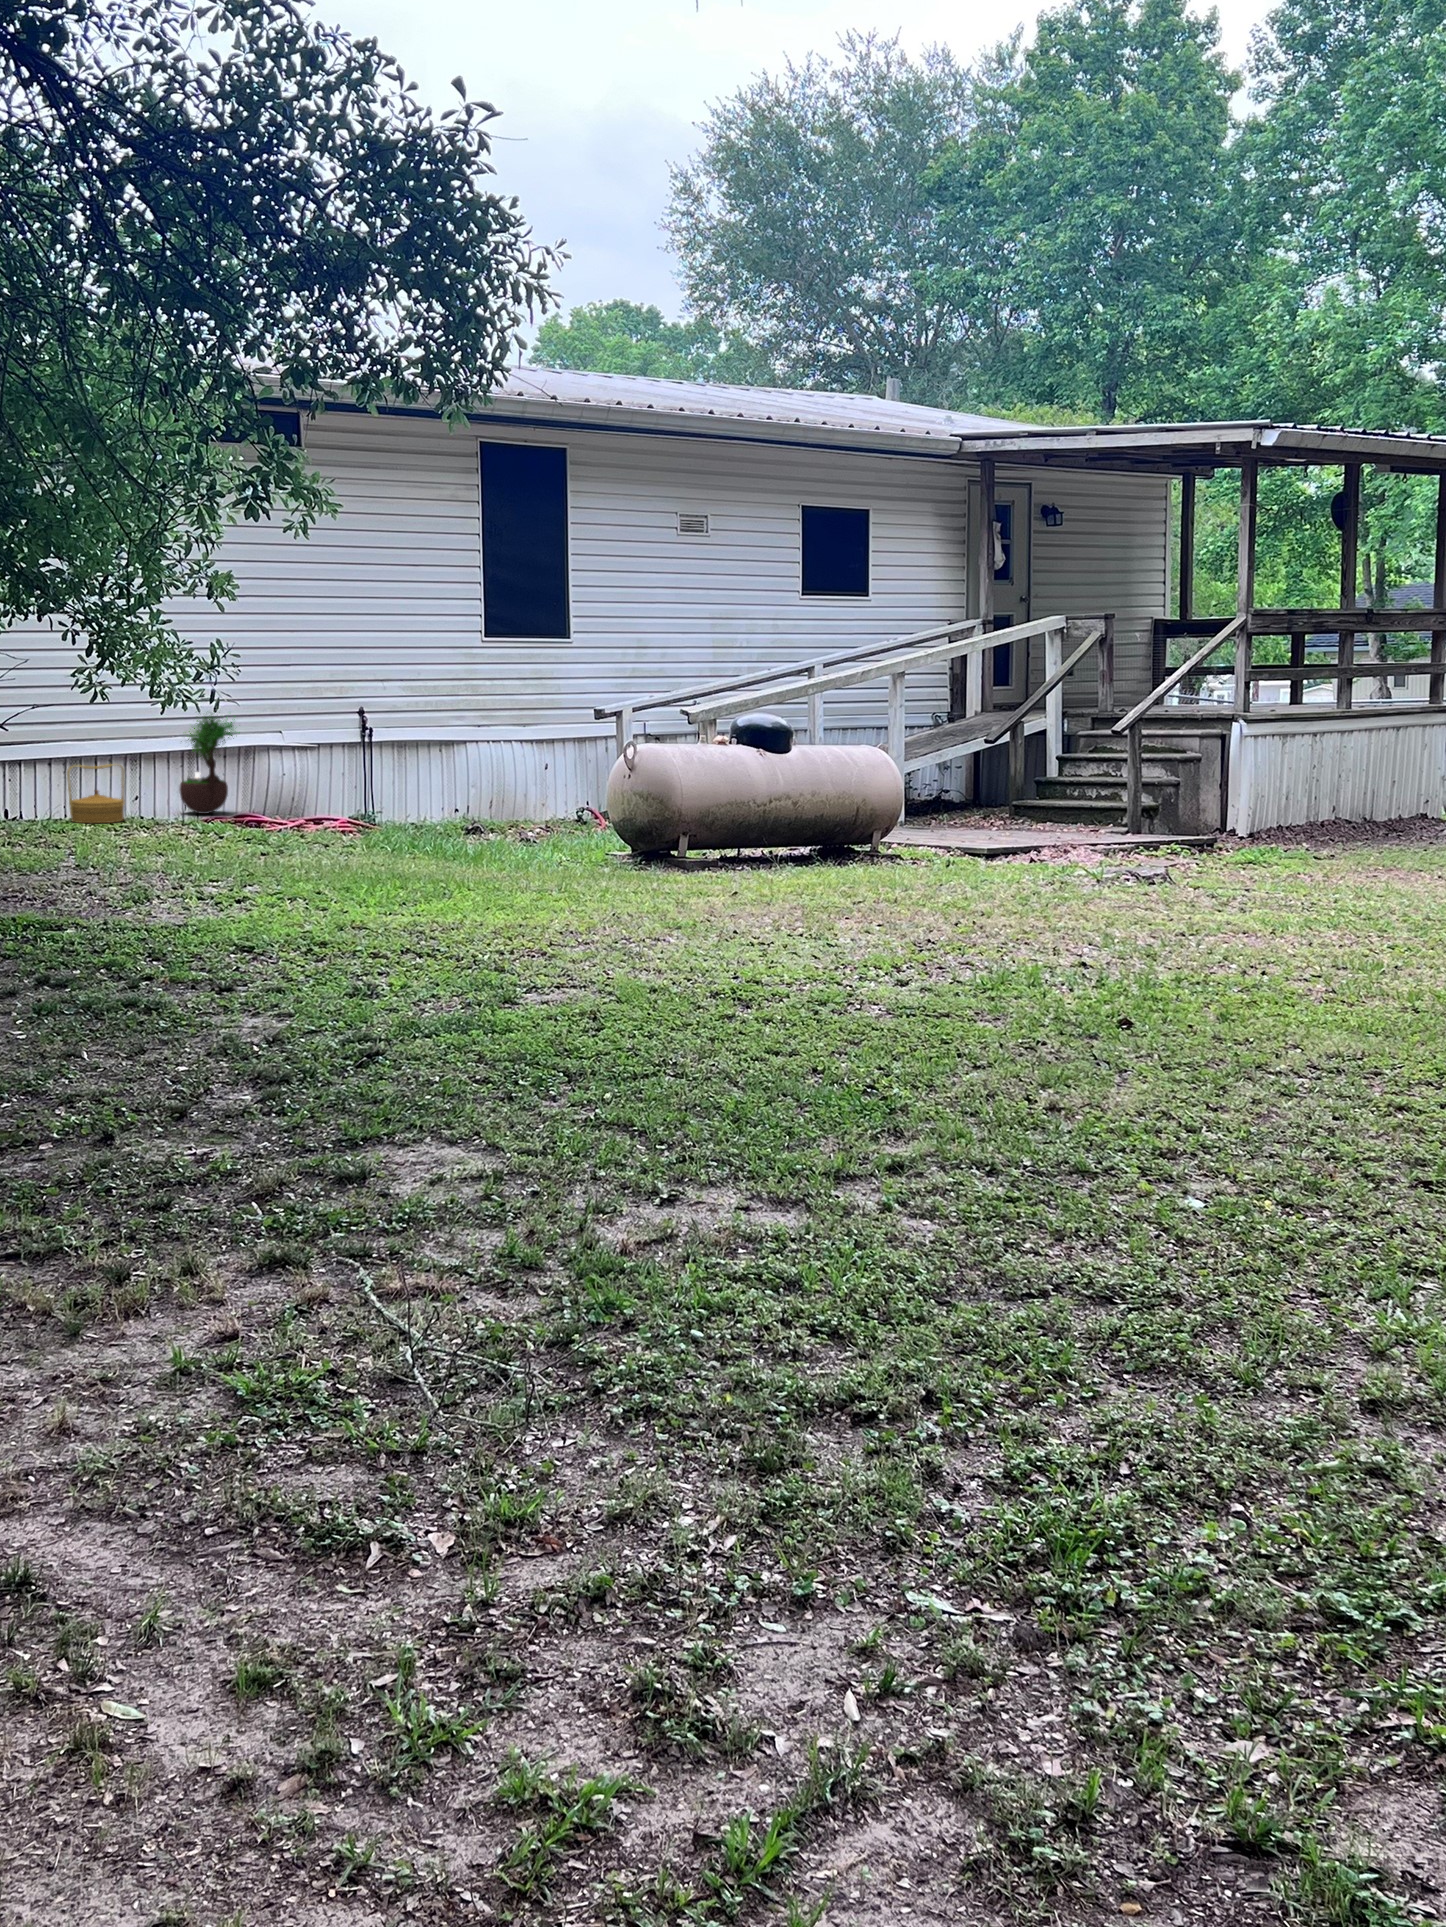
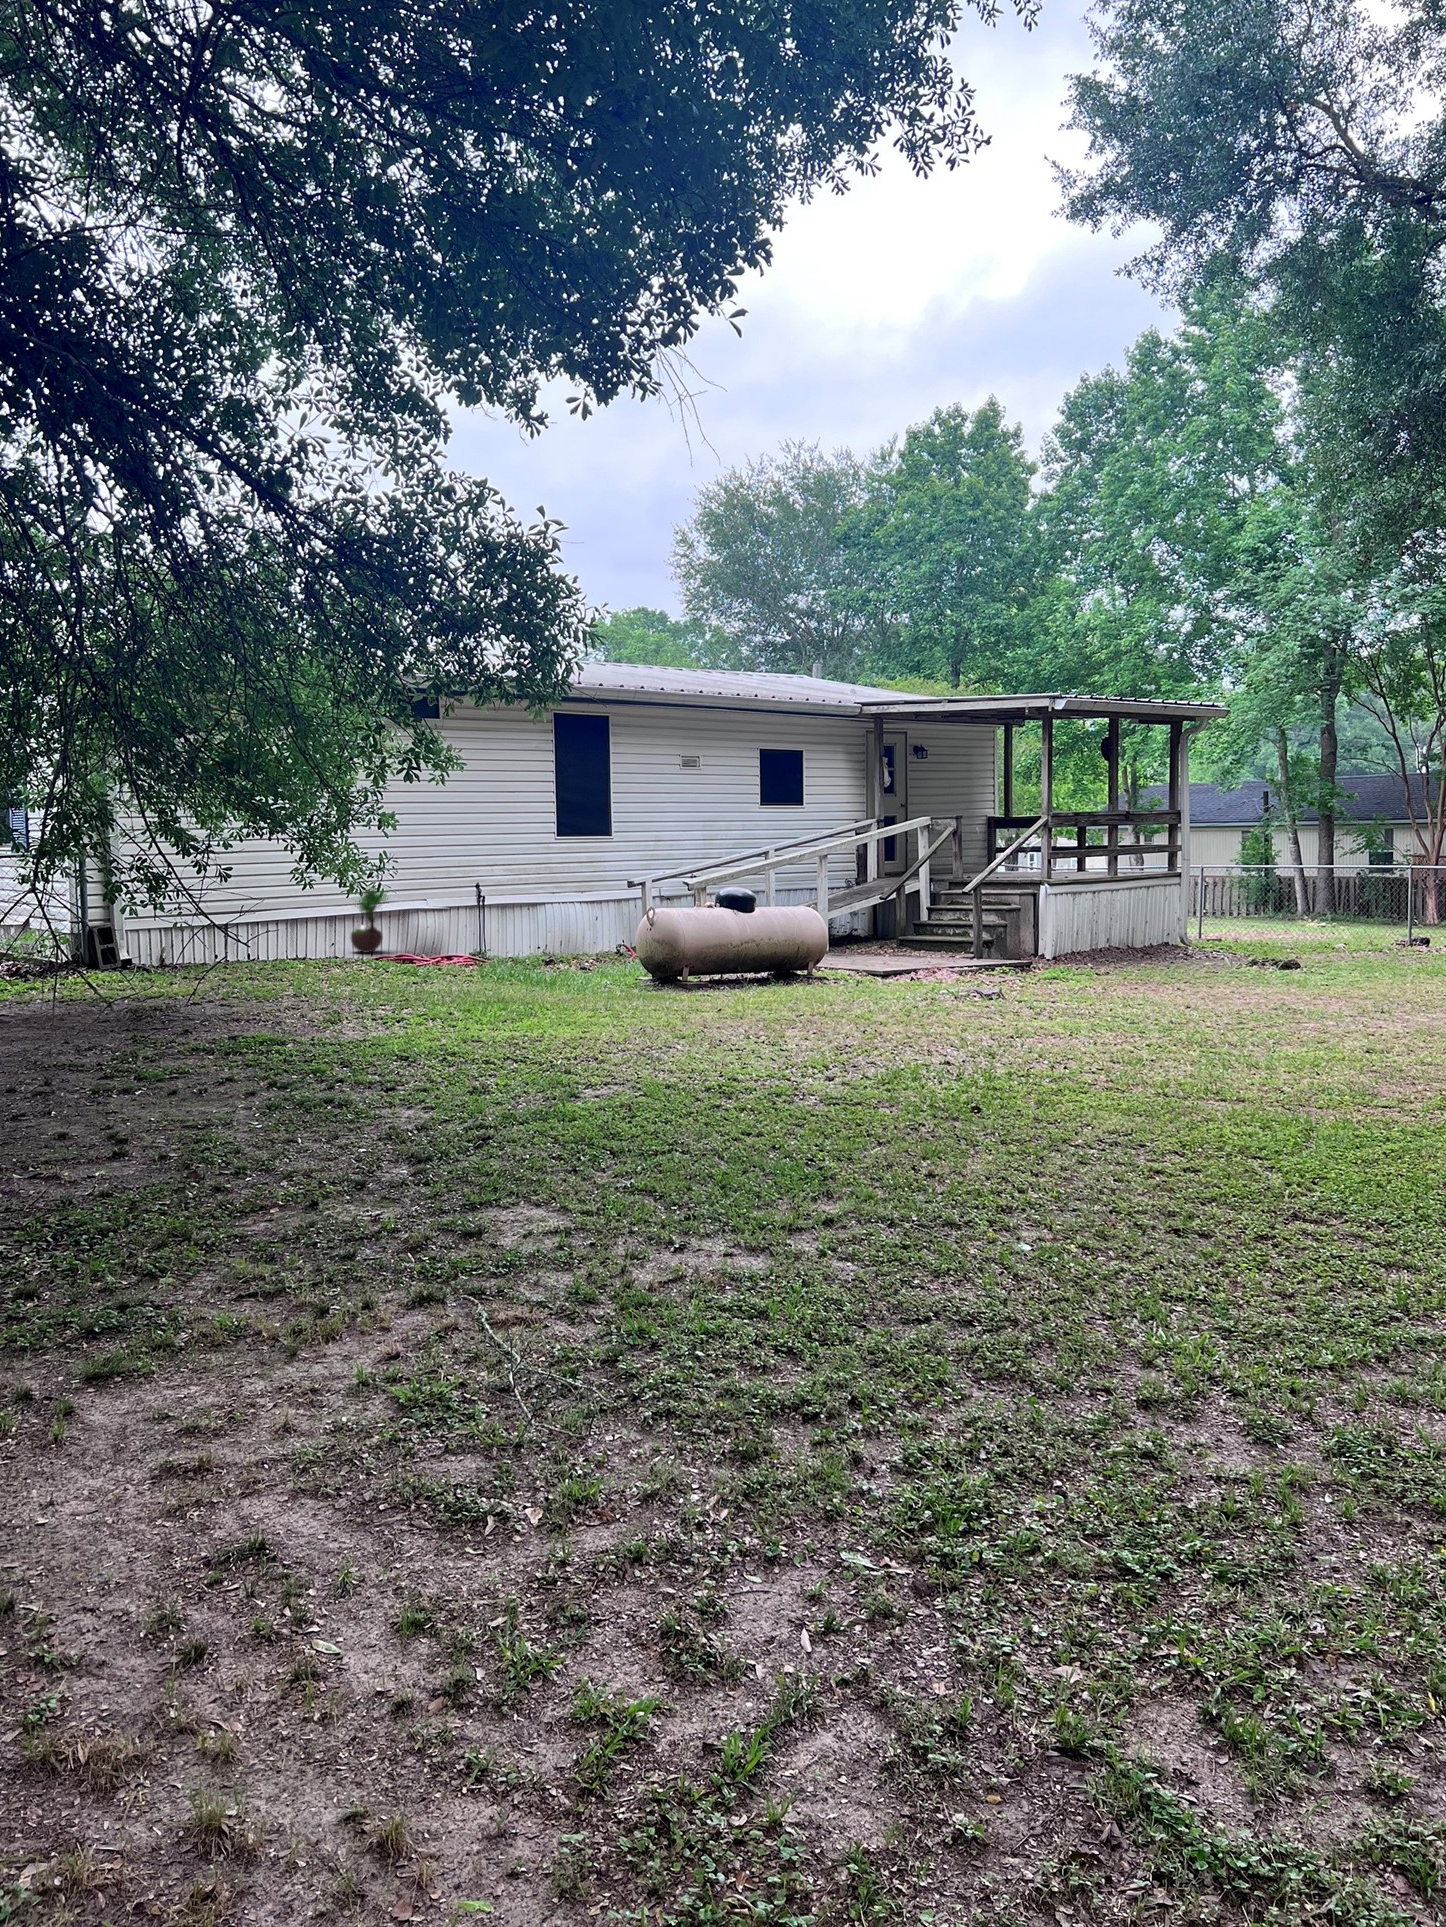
woven basket: present [67,764,125,823] -> none [277,921,315,961]

